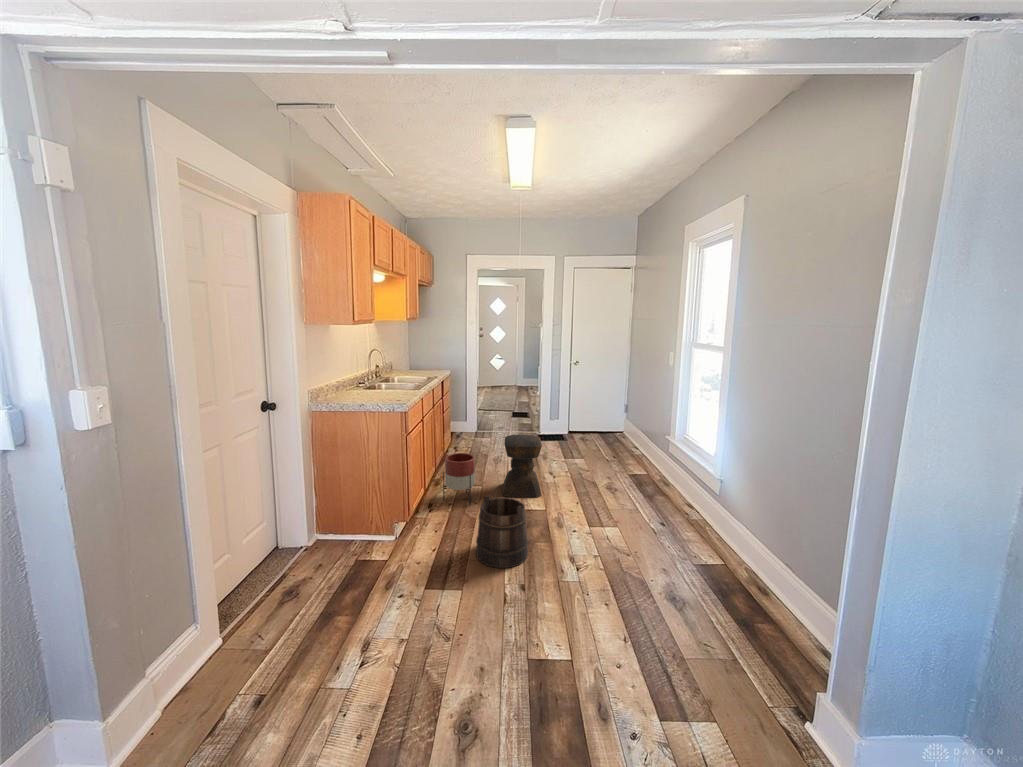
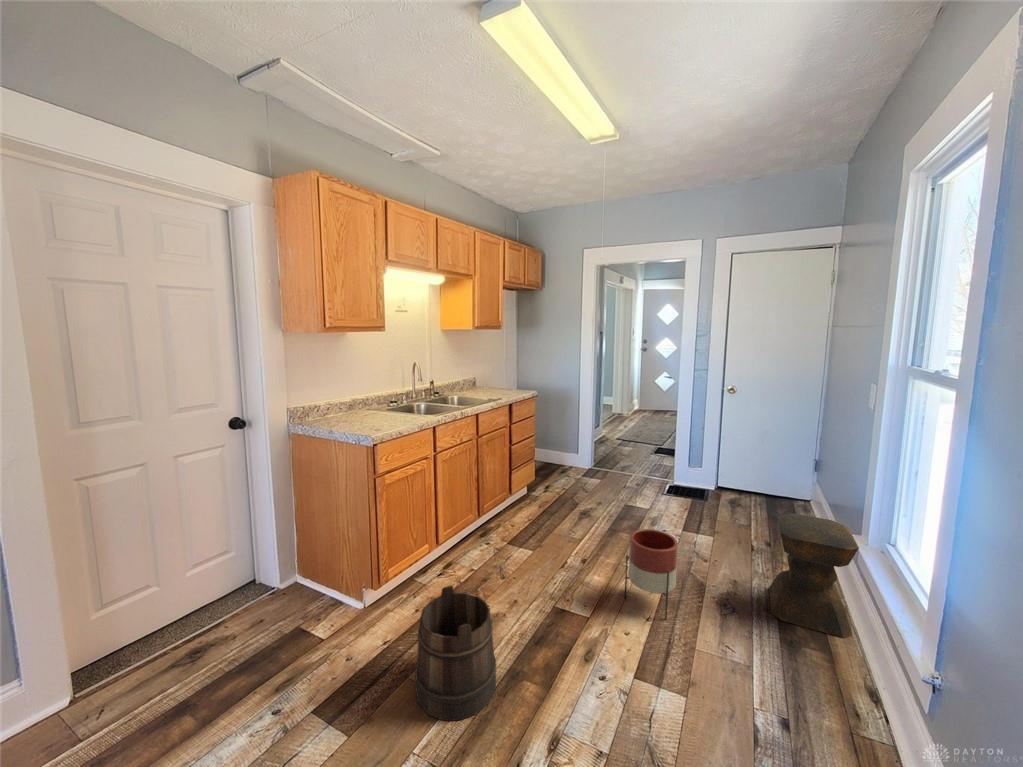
stool: present [503,435,542,498] -> present [769,513,859,638]
planter: present [443,453,475,505] -> present [625,529,678,619]

